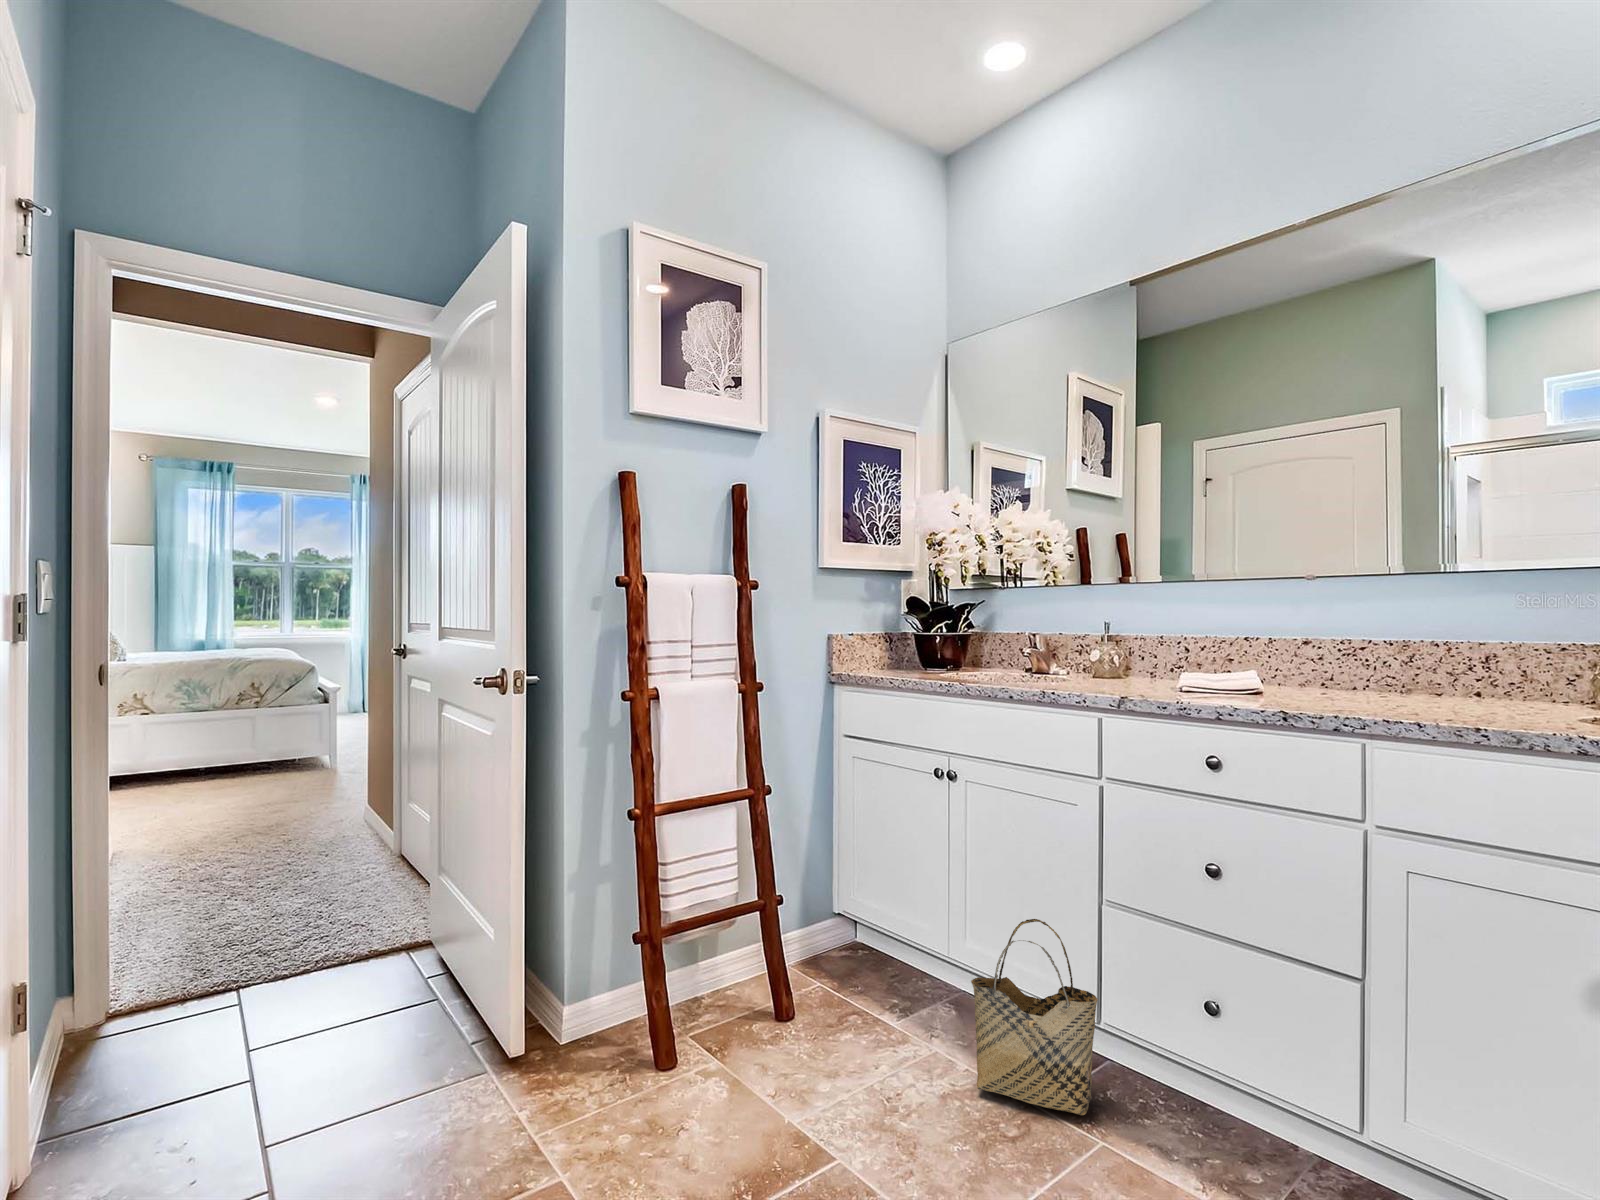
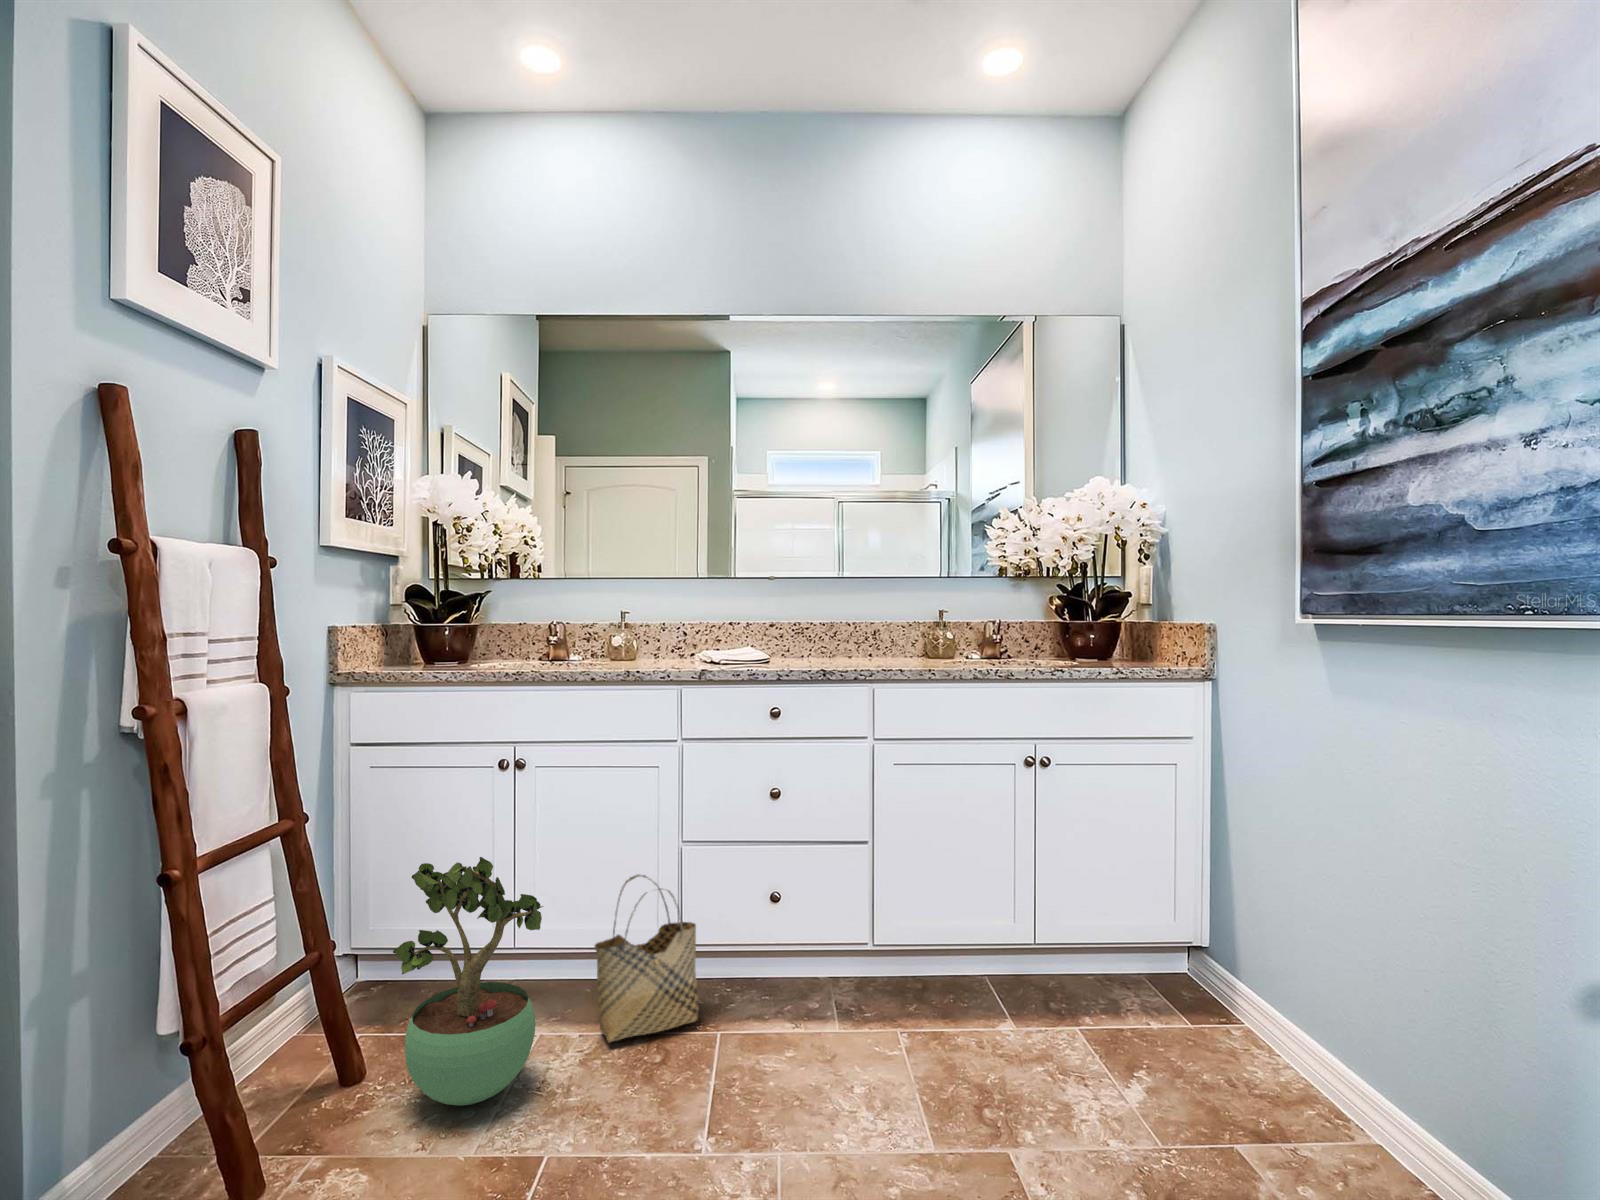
potted plant: none [783,847,896,1083] -> present [393,857,543,1106]

